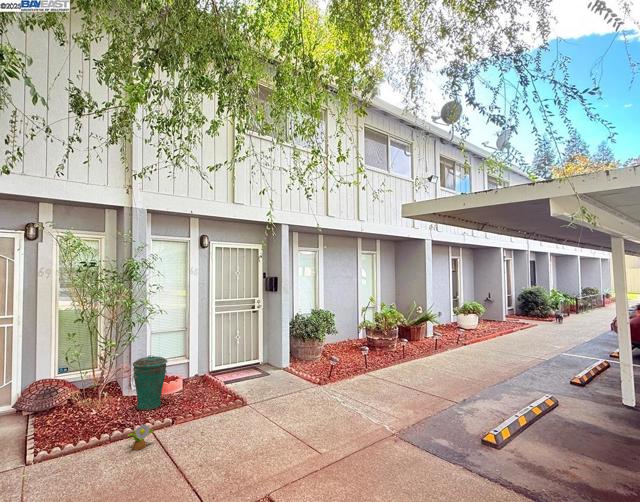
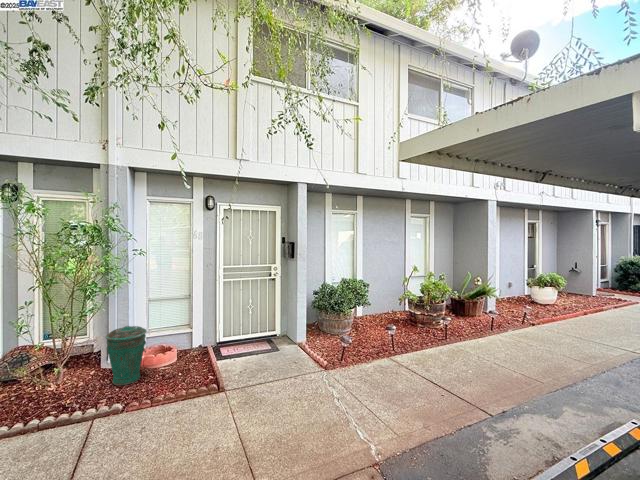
decorative plant: present [128,424,153,450] -> none [25,424,71,455]

